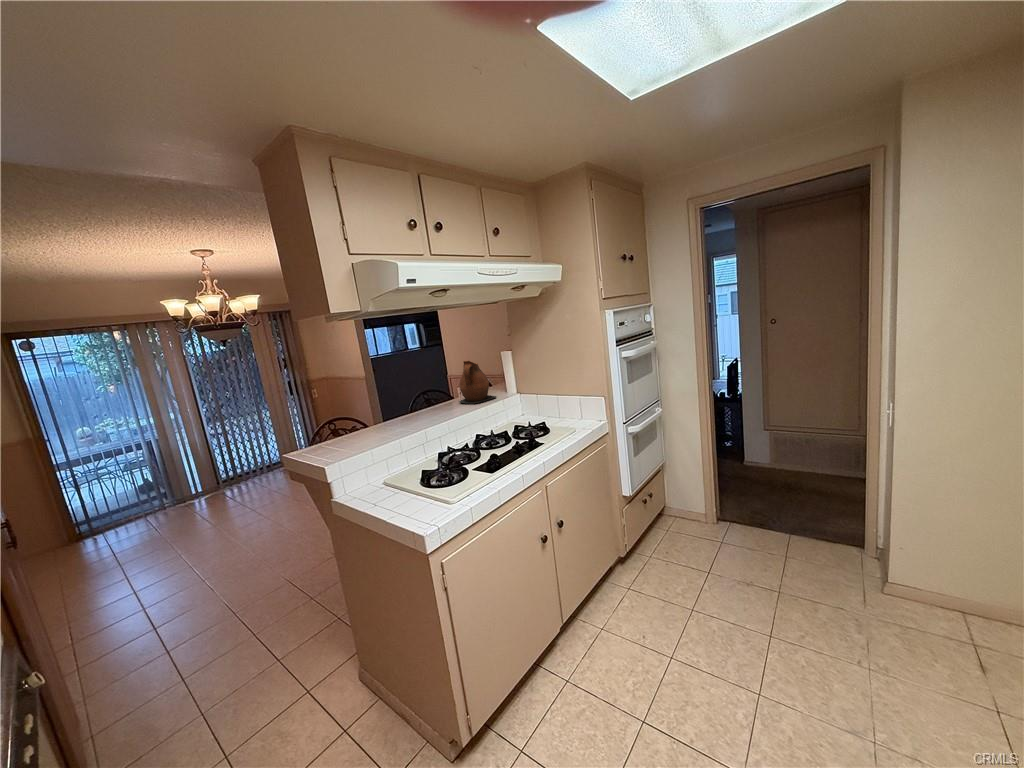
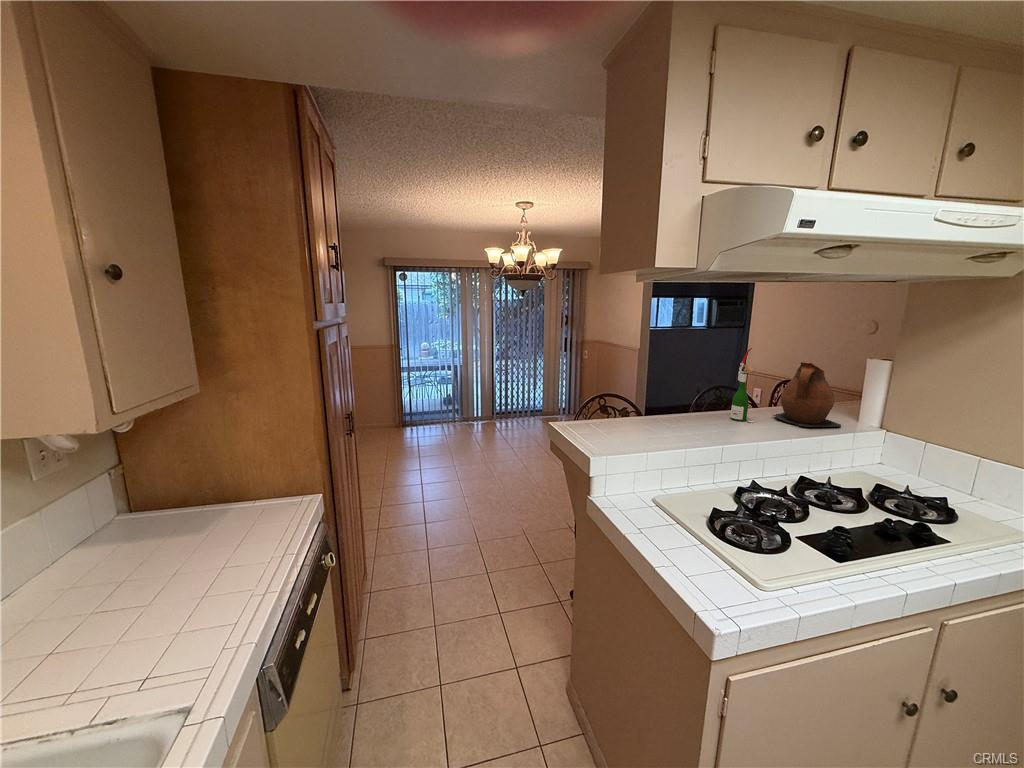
wine bottle: none [427,358,446,411] -> present [730,348,754,422]

